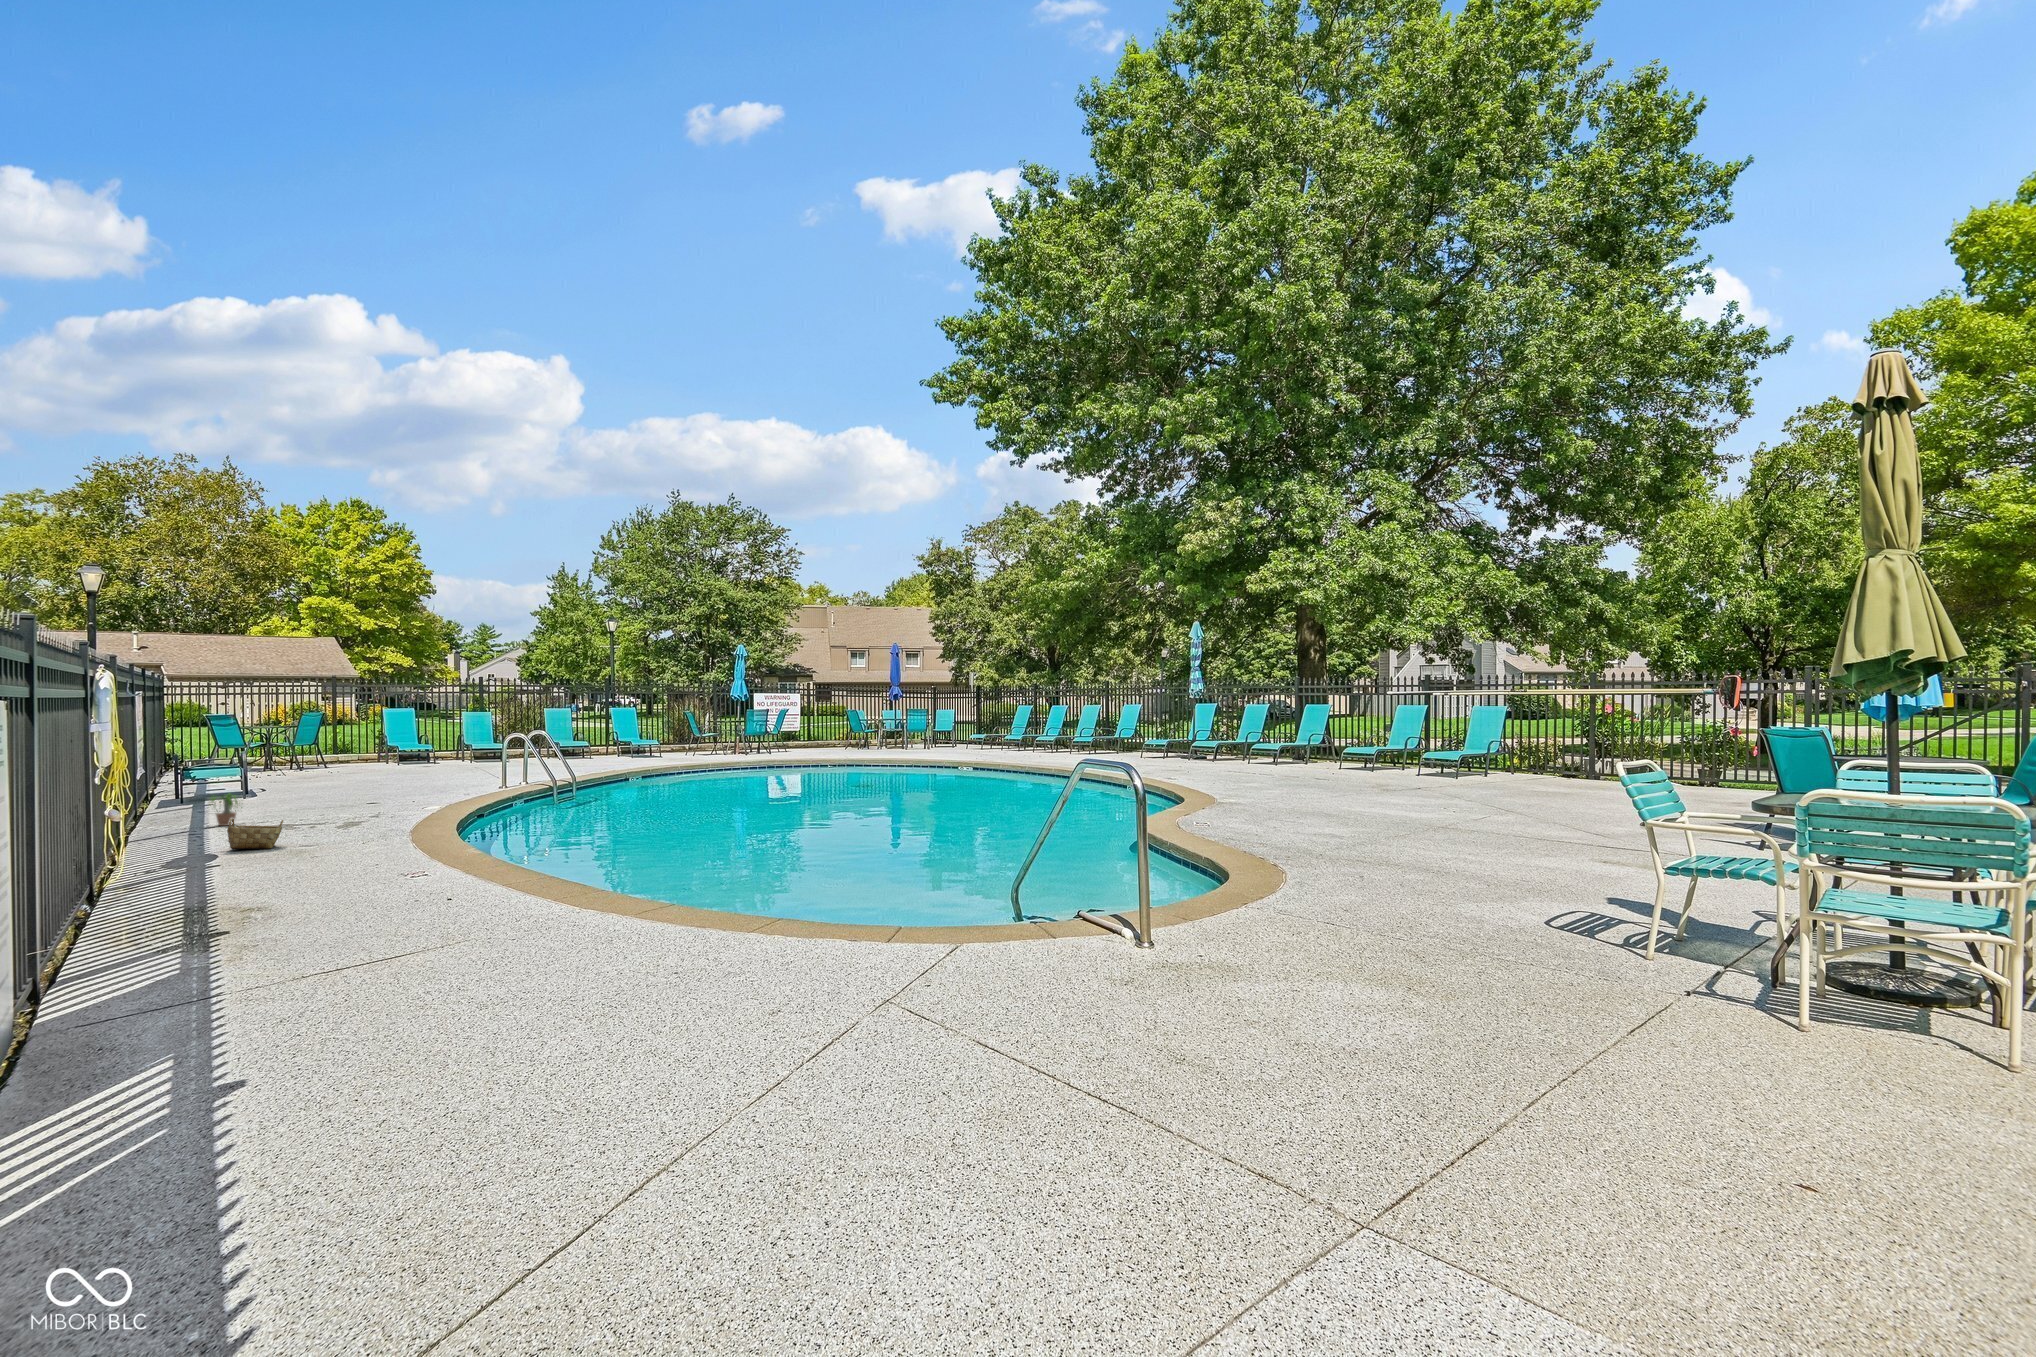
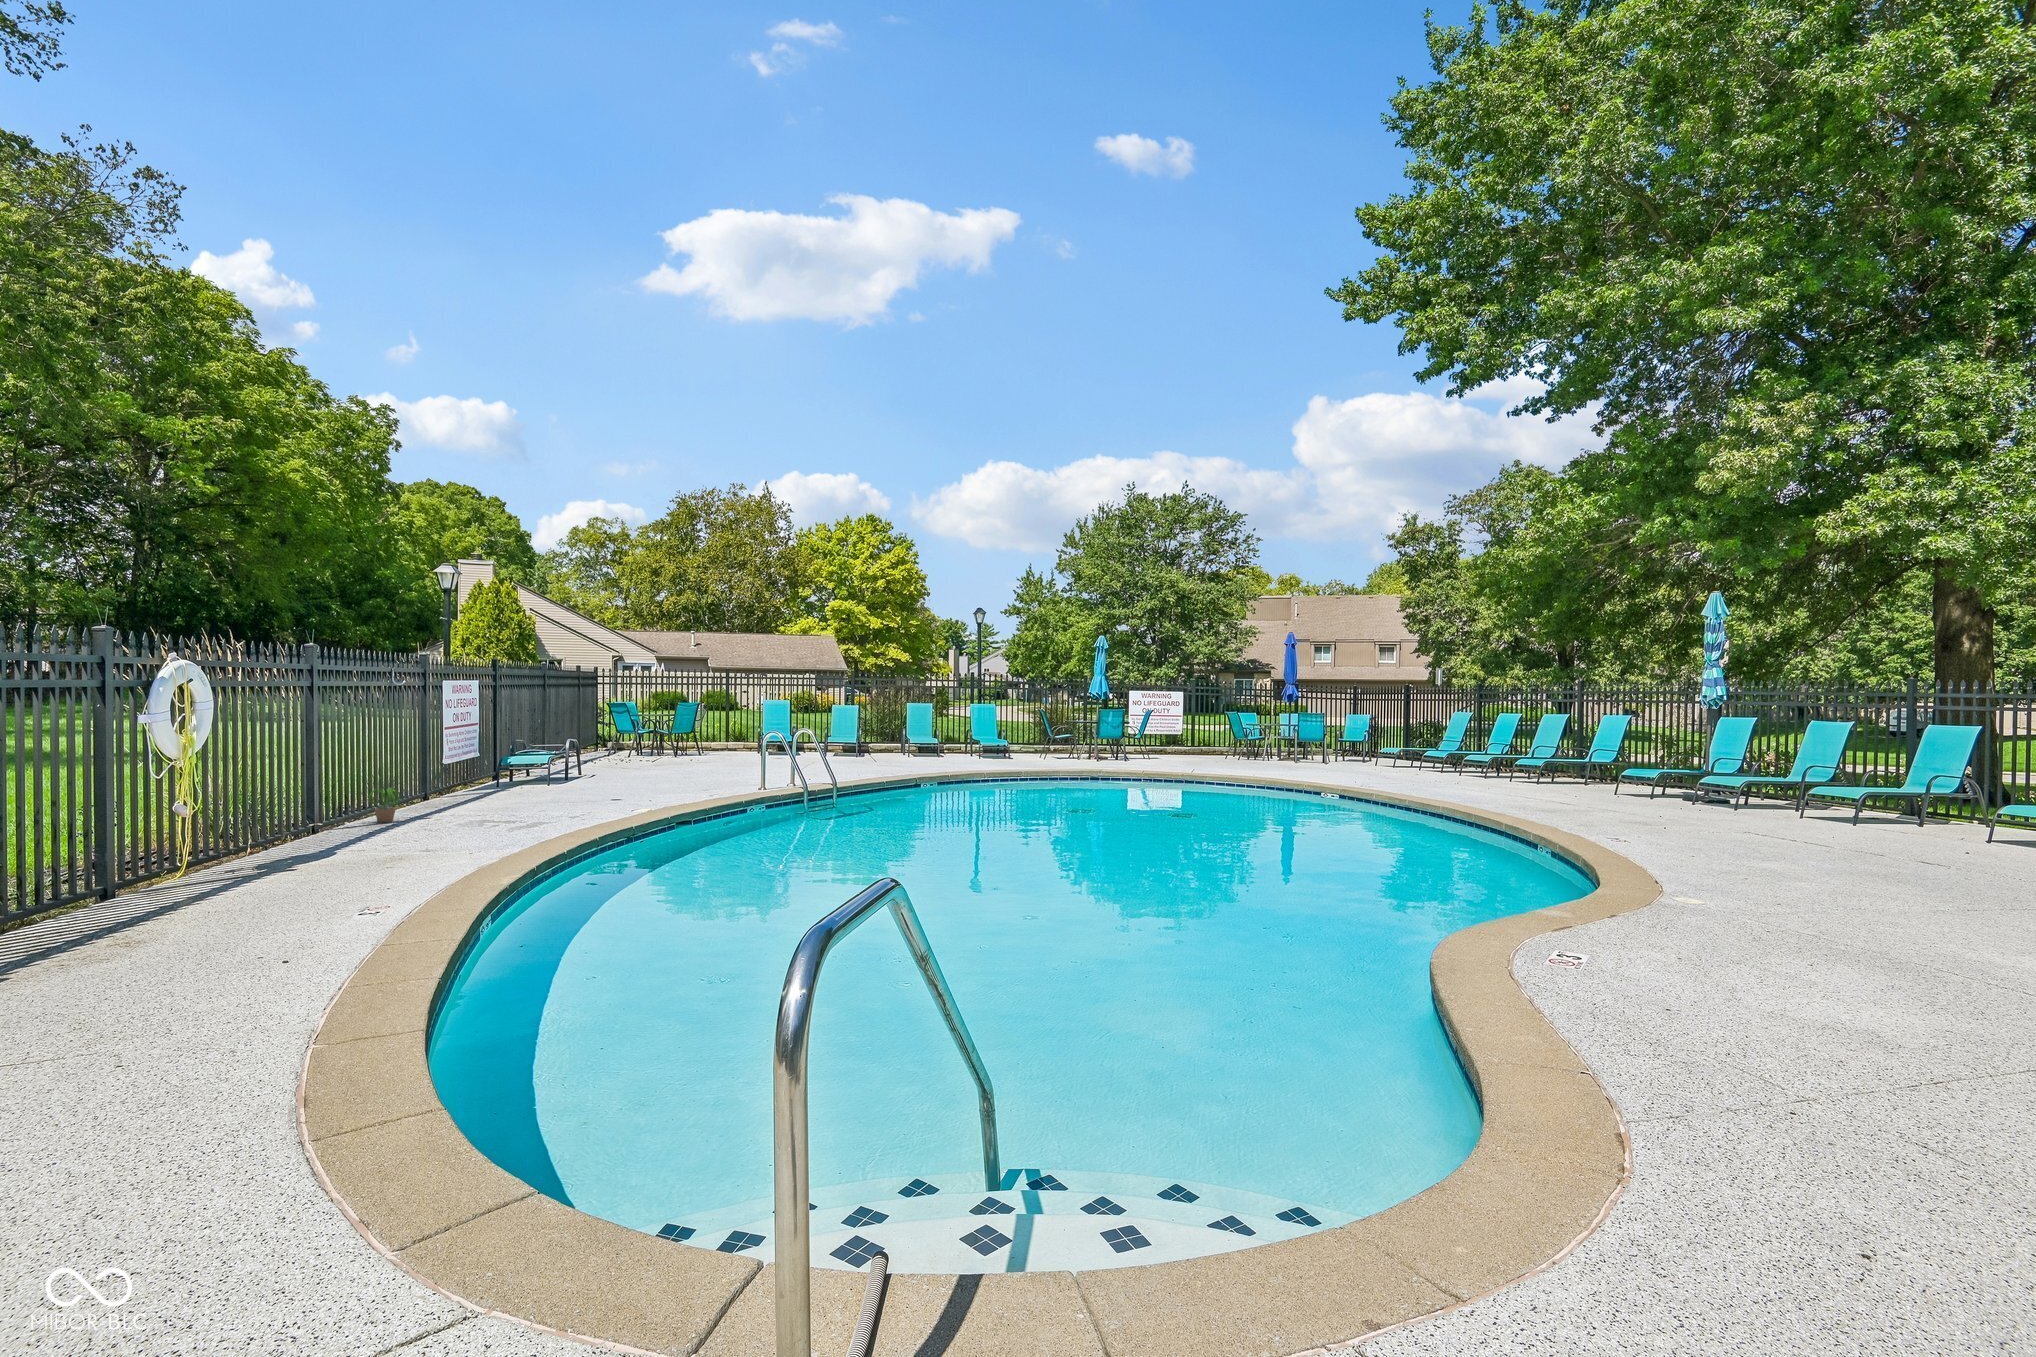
woven basket: present [227,818,283,849] -> none [232,824,298,863]

